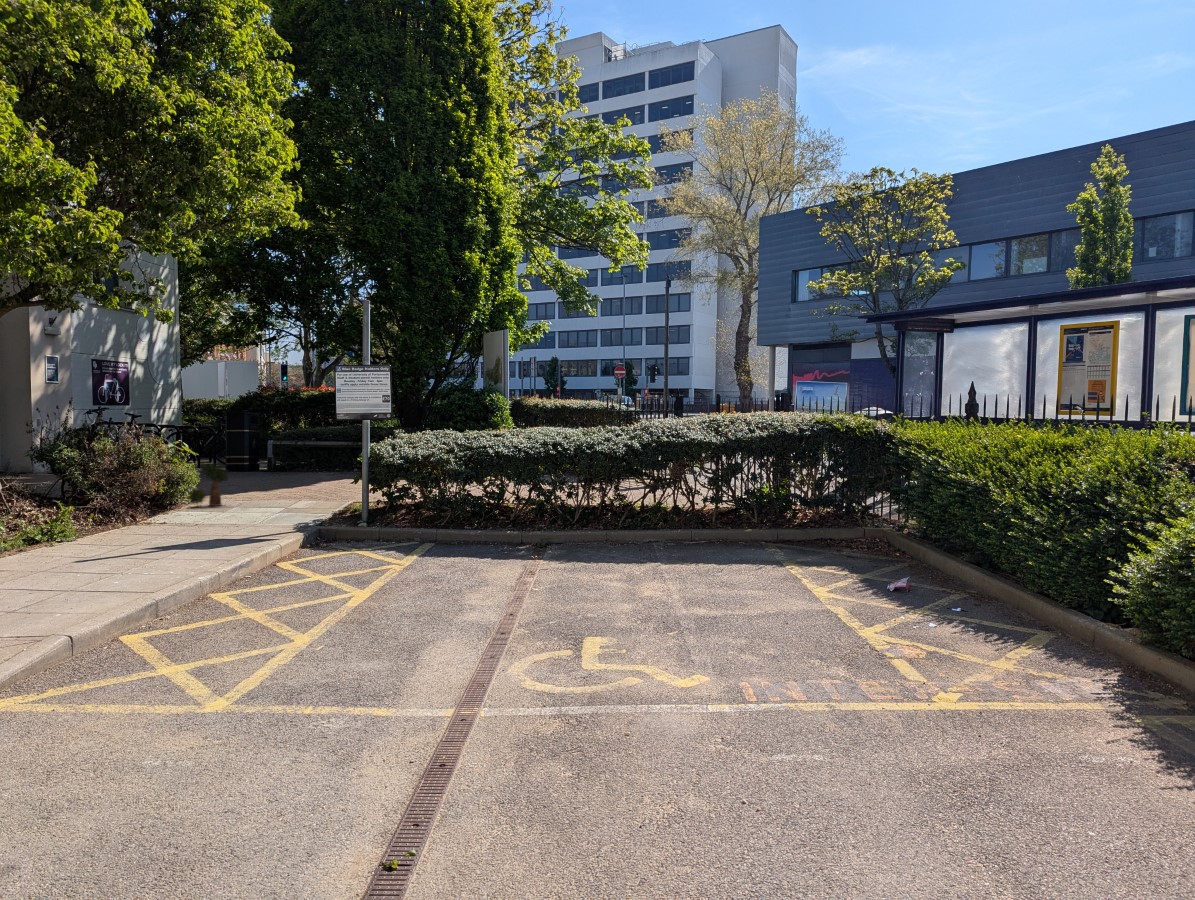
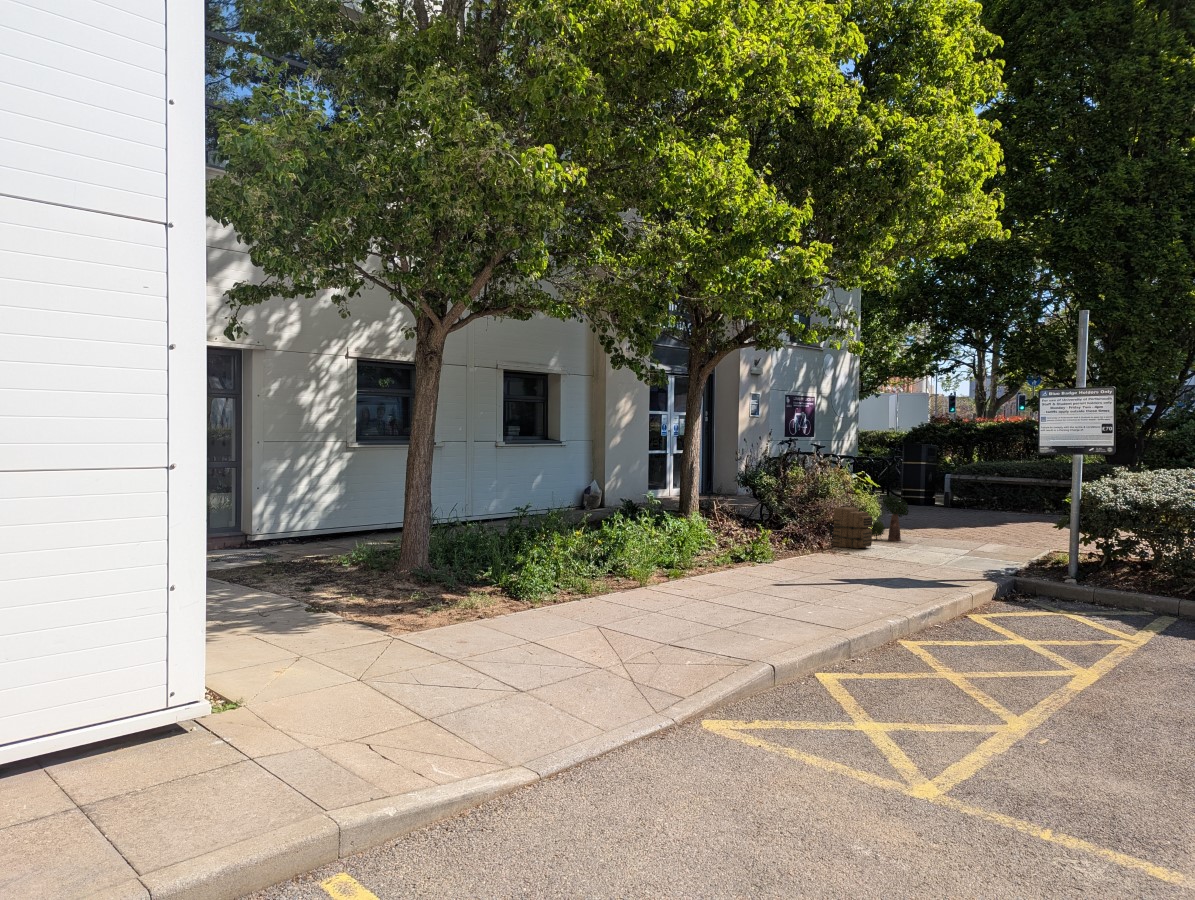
backpack: none [142,475,191,518] -> present [828,505,872,548]

